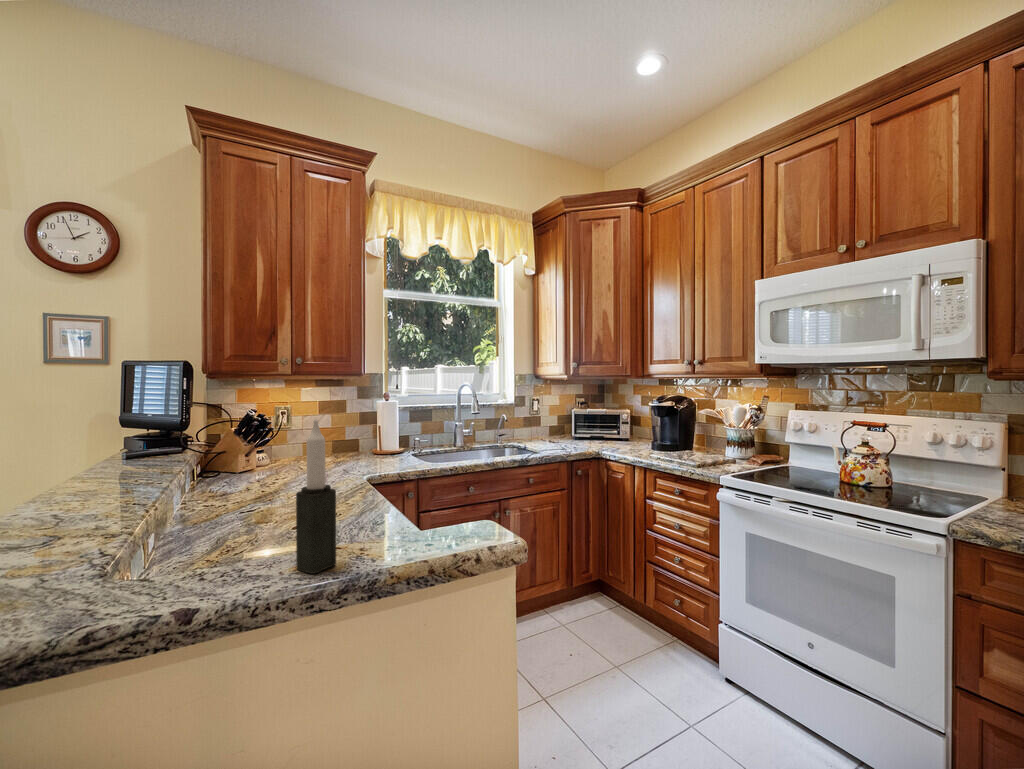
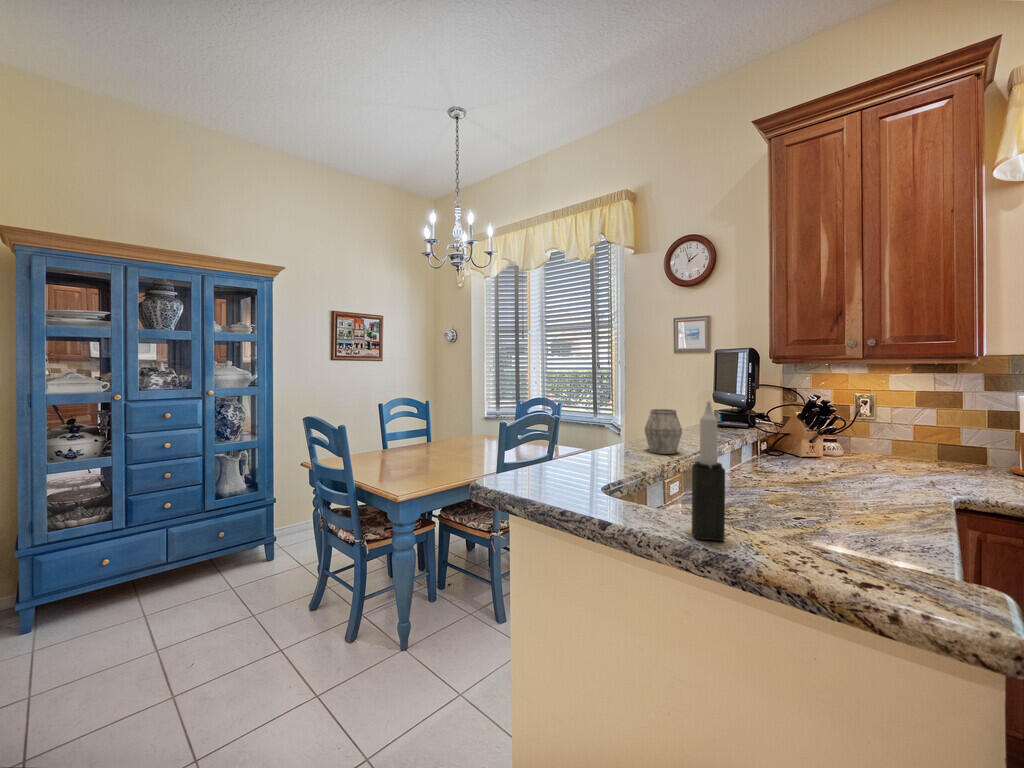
mug: none [76,438,140,503] -> present [645,409,682,454]

